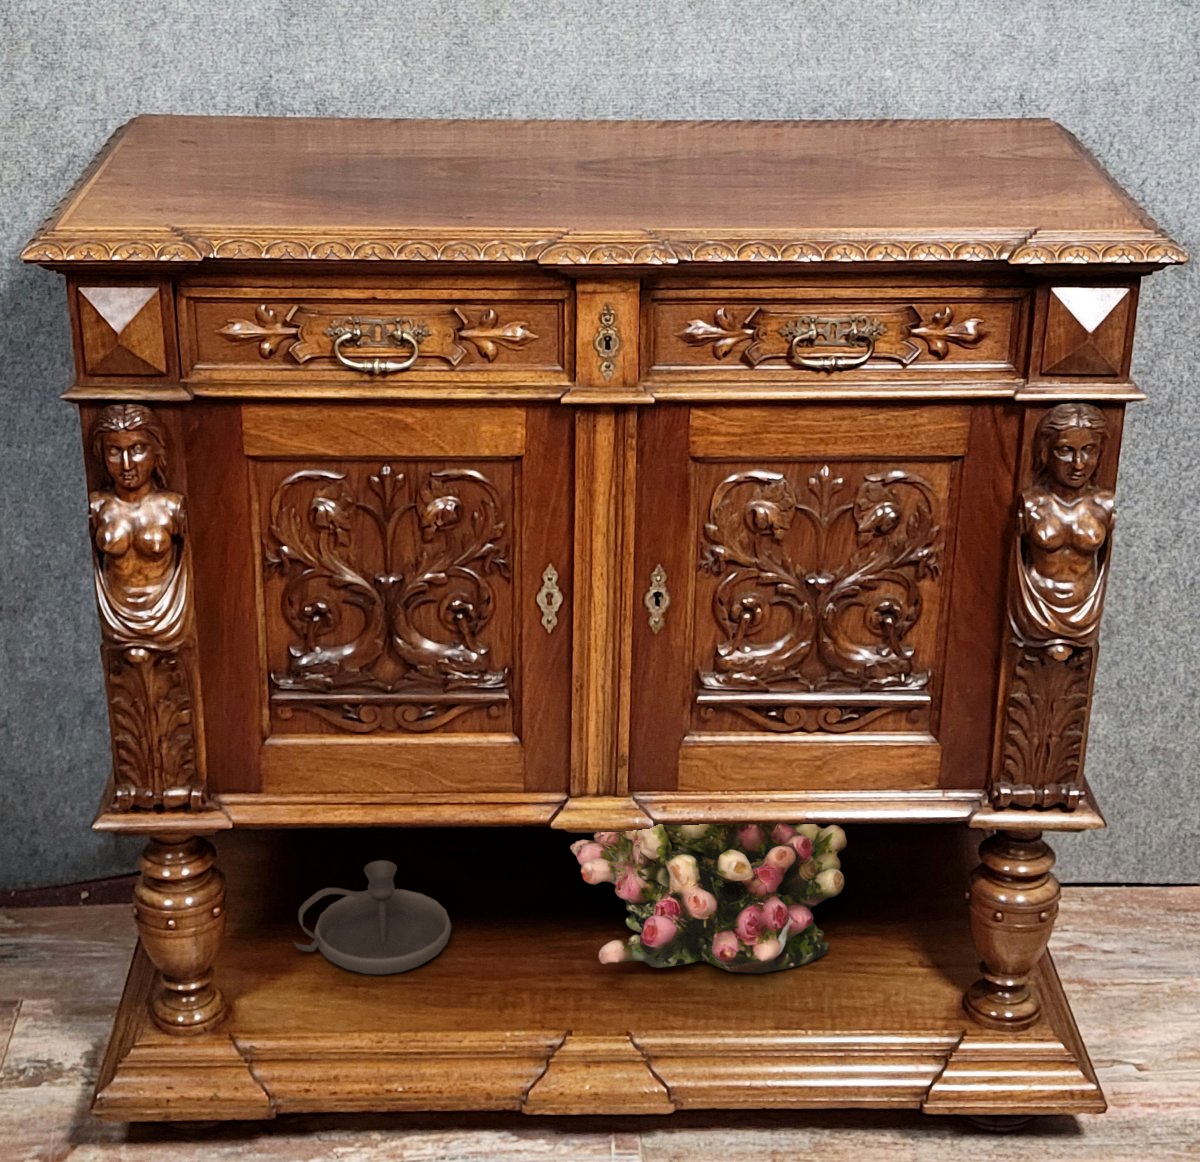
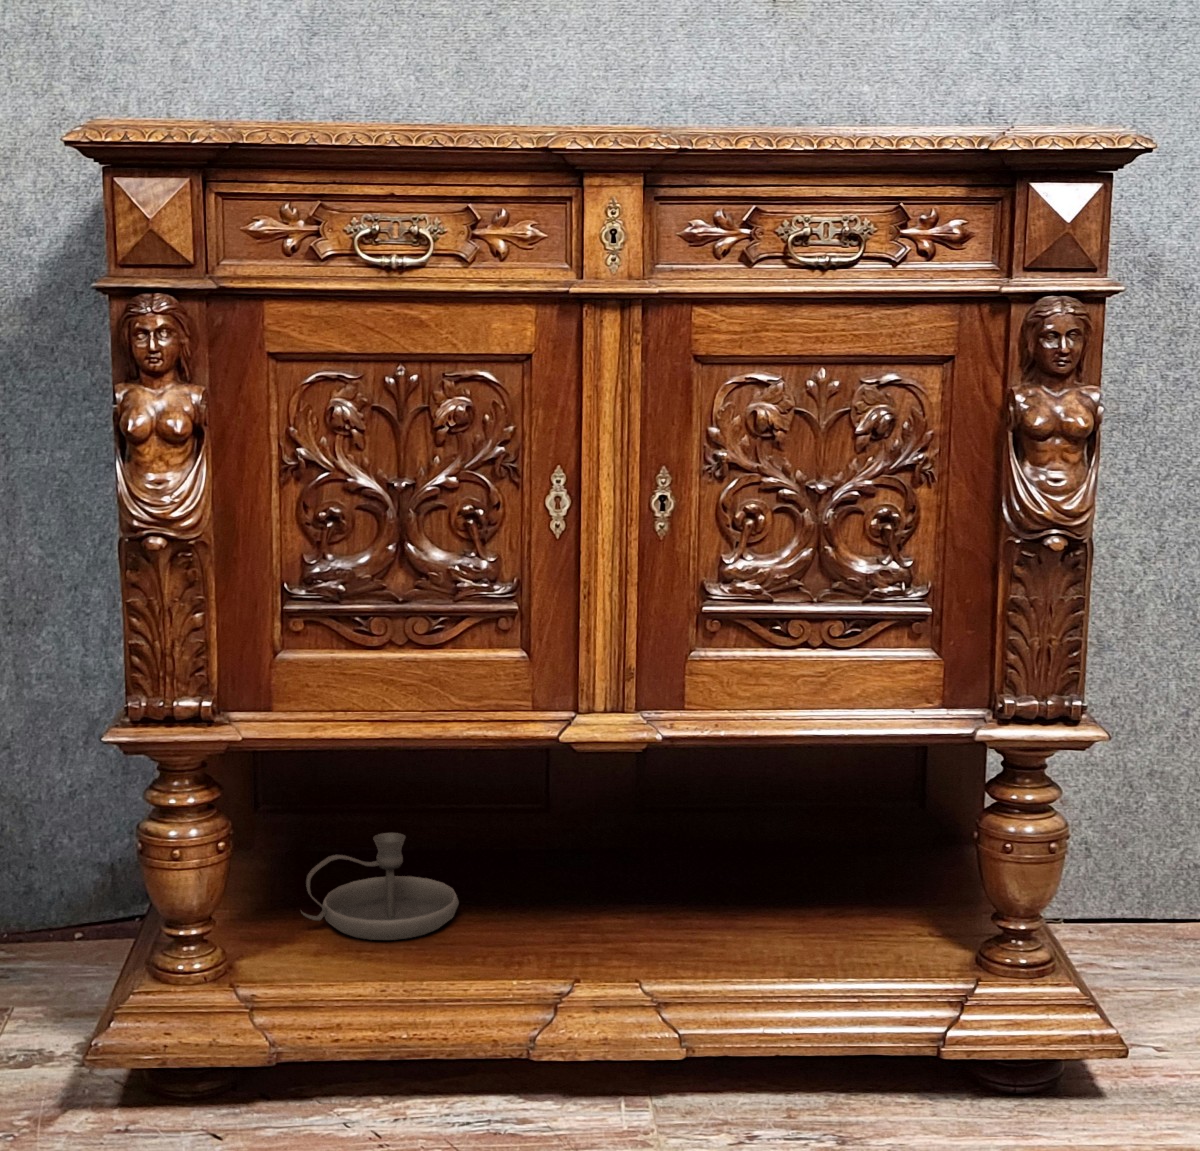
flower arrangement: present [570,823,847,973] -> none [577,738,848,934]

